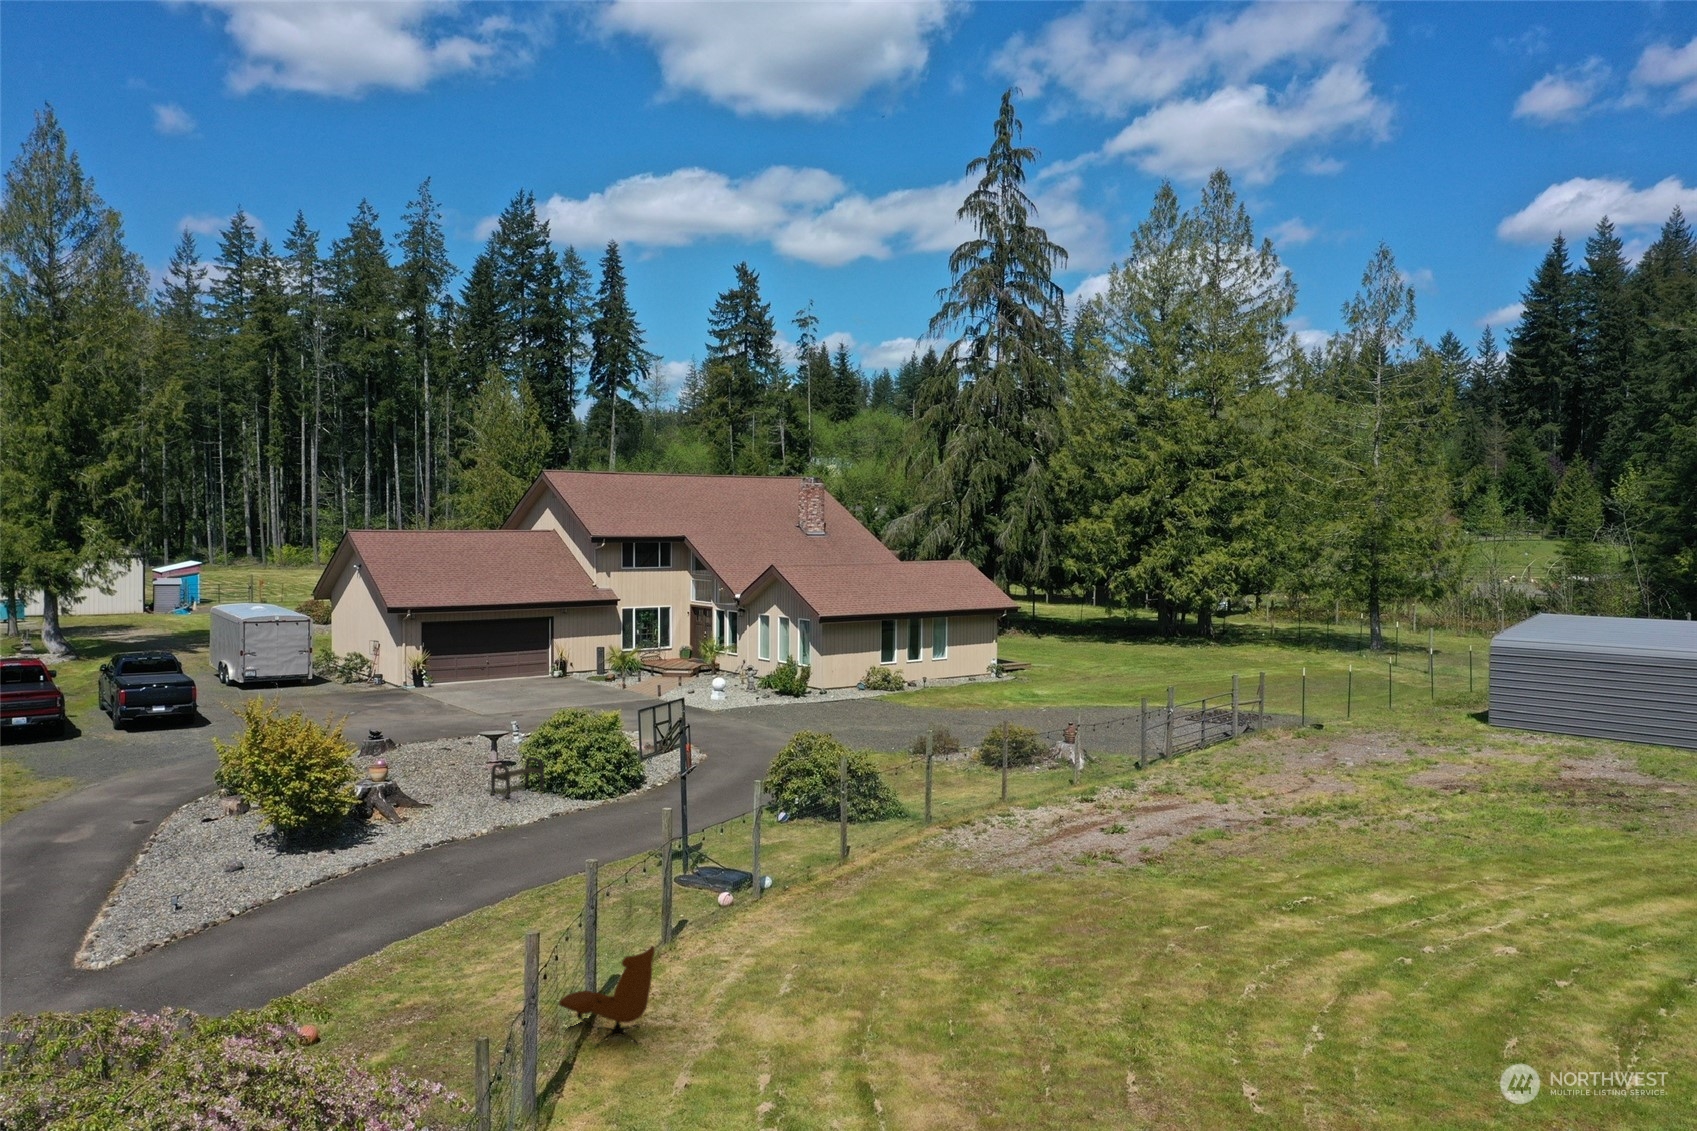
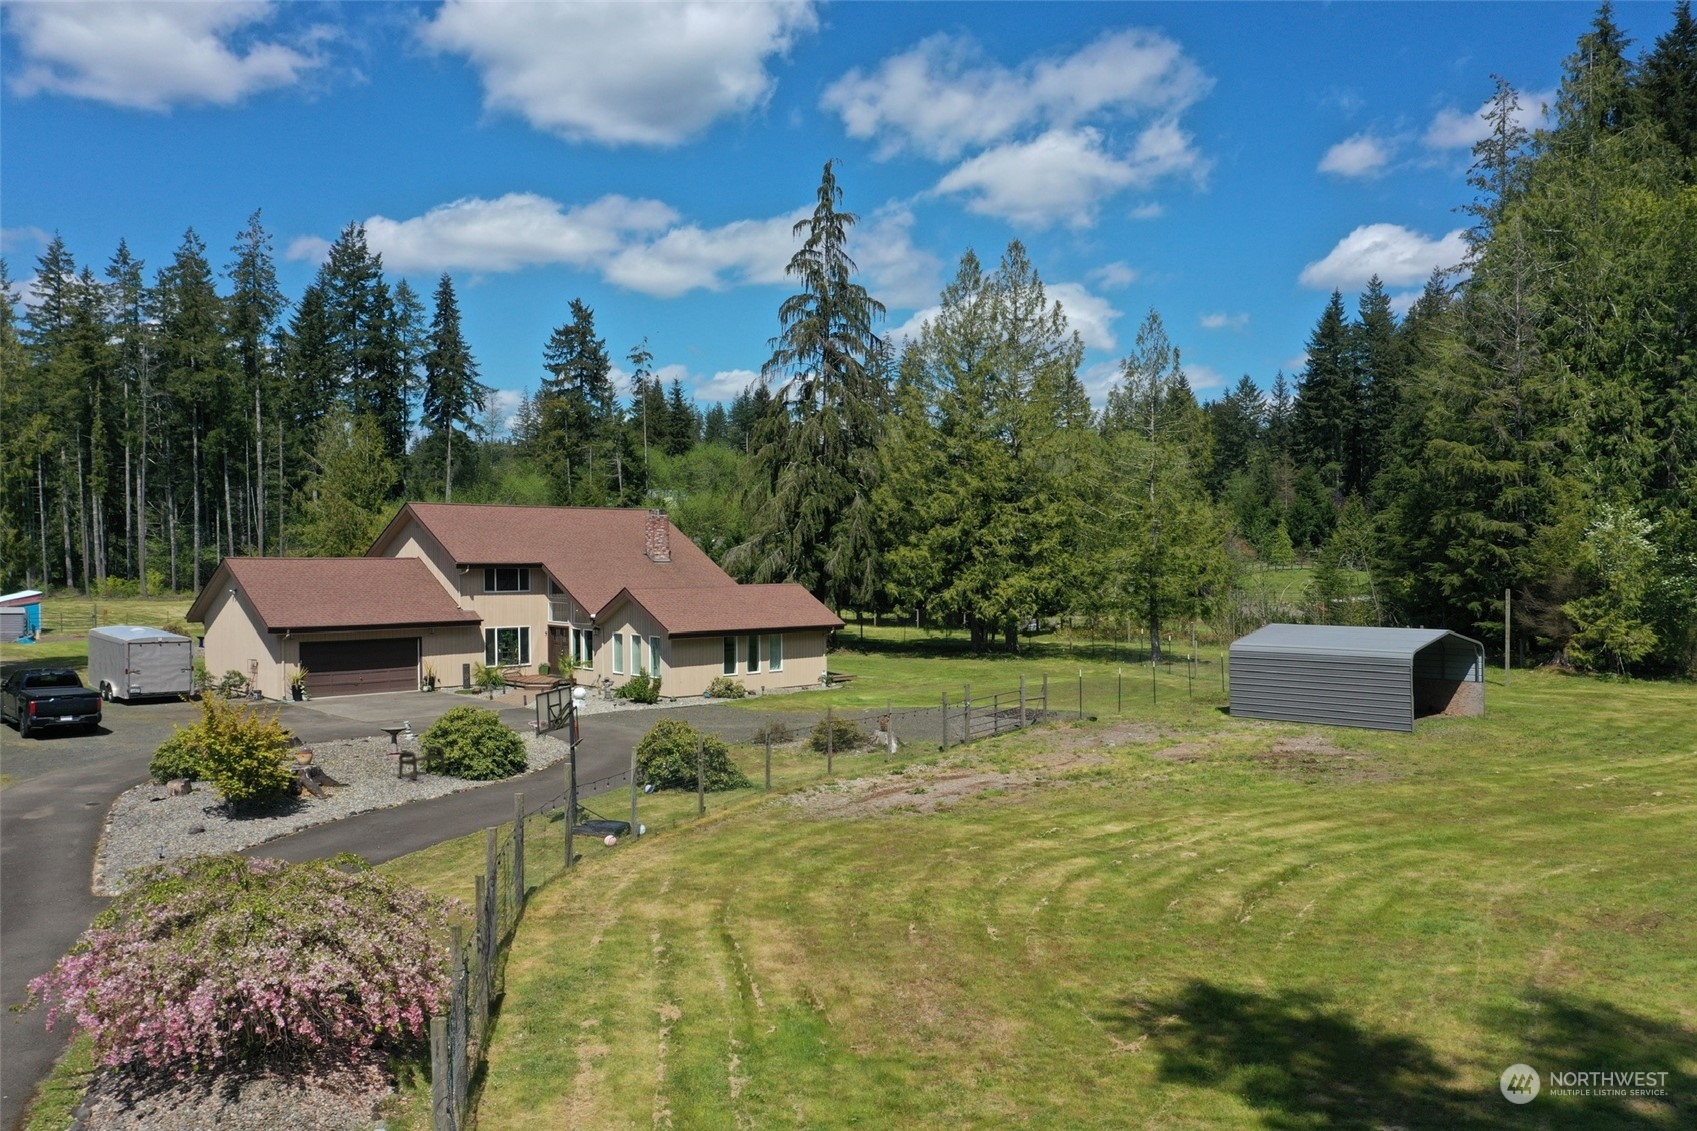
lounge chair: present [559,946,655,1047] -> none [514,838,586,908]

